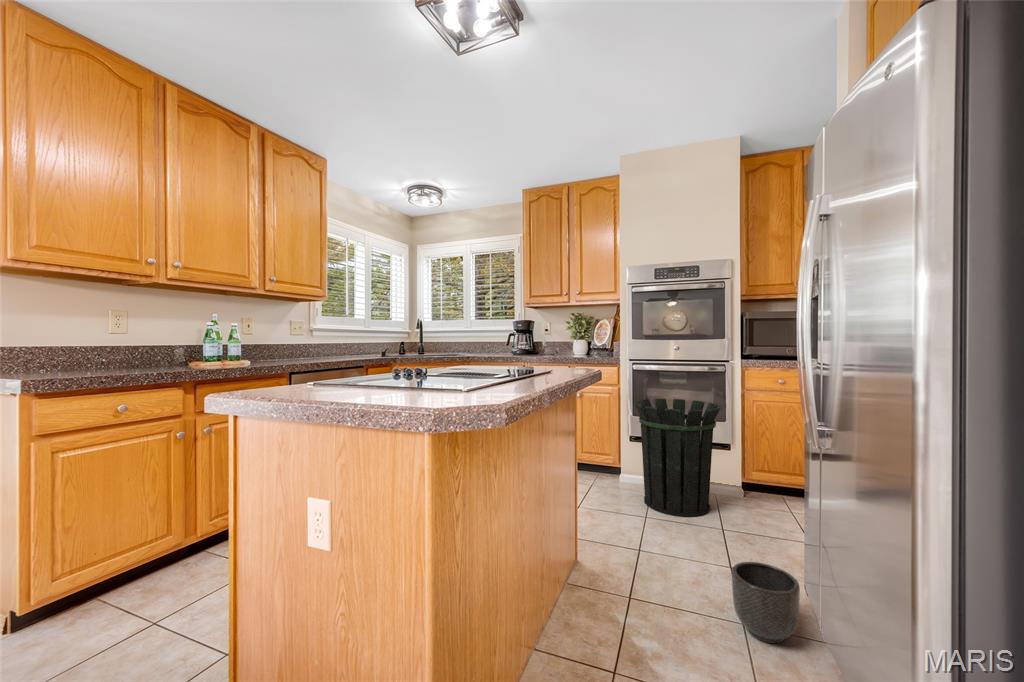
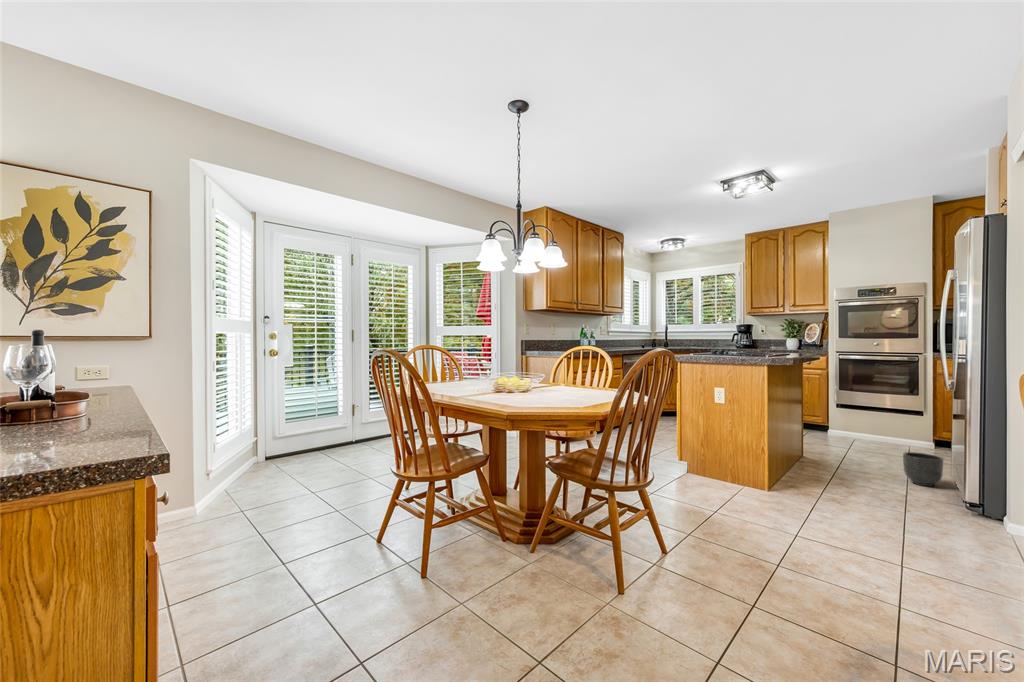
waste bin: present [634,399,721,517] -> none [841,378,911,451]

